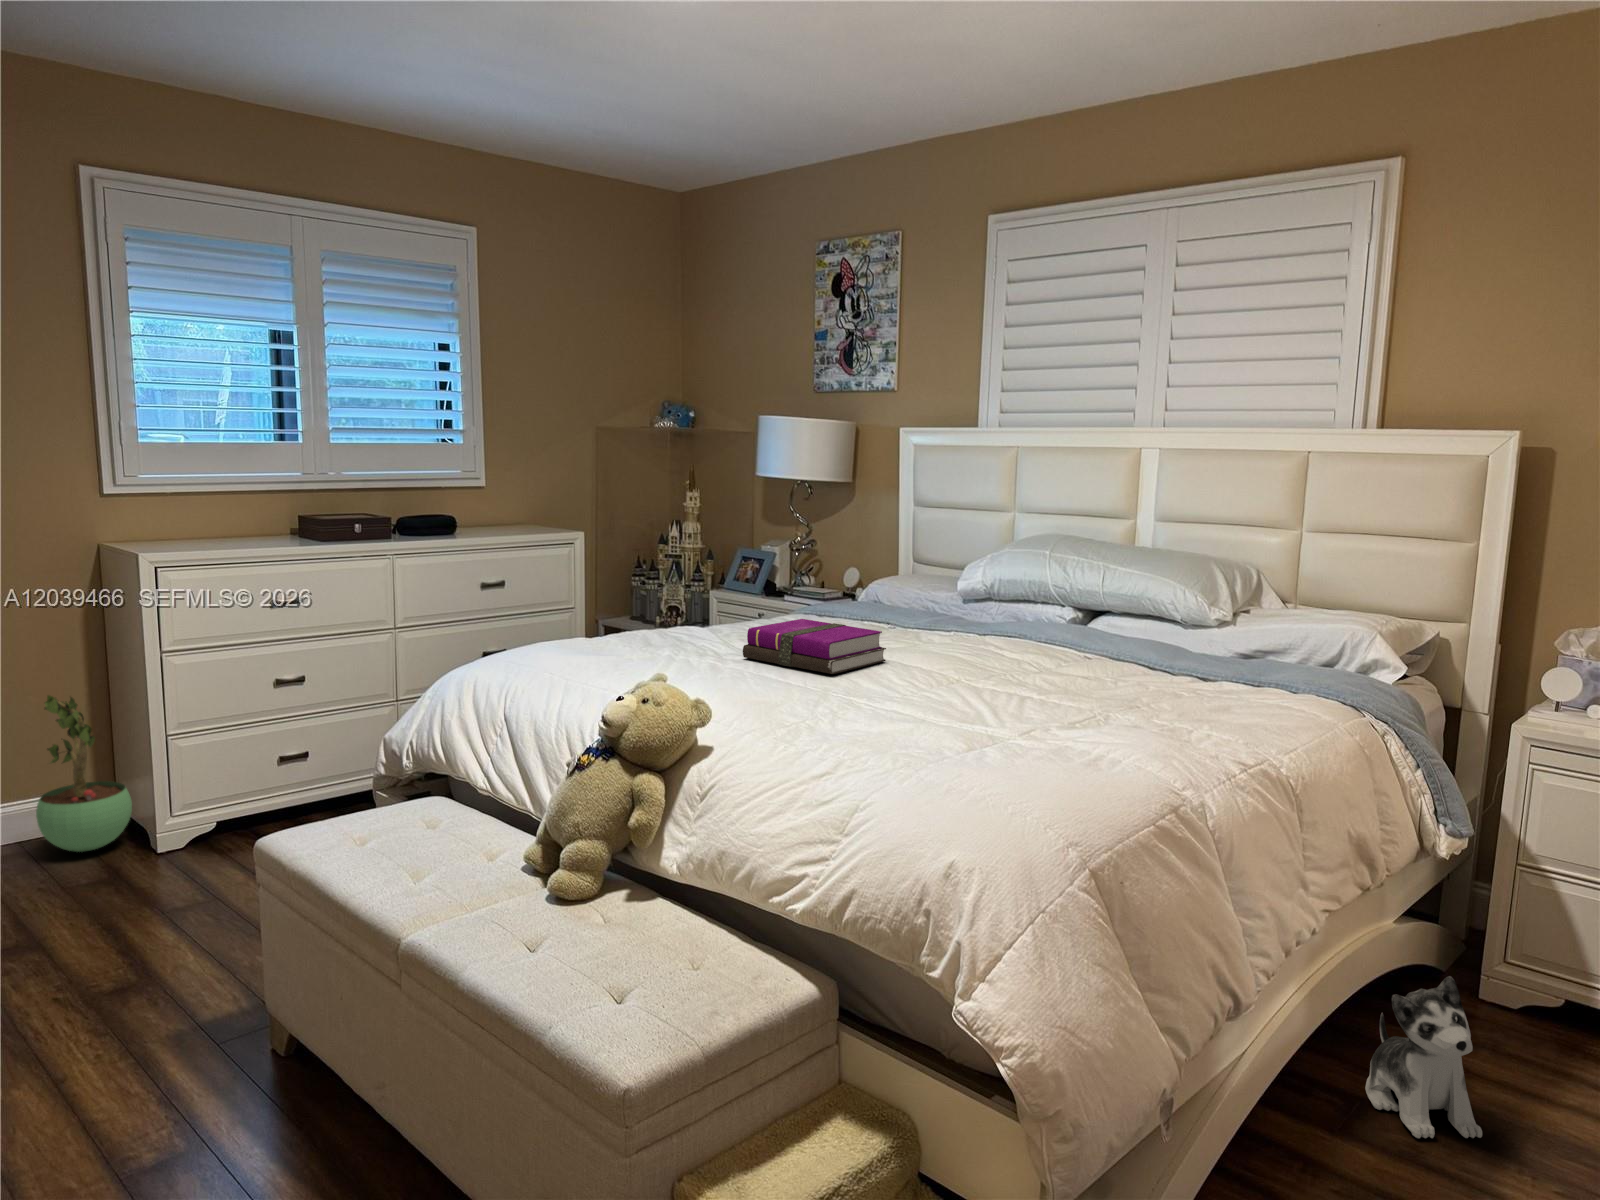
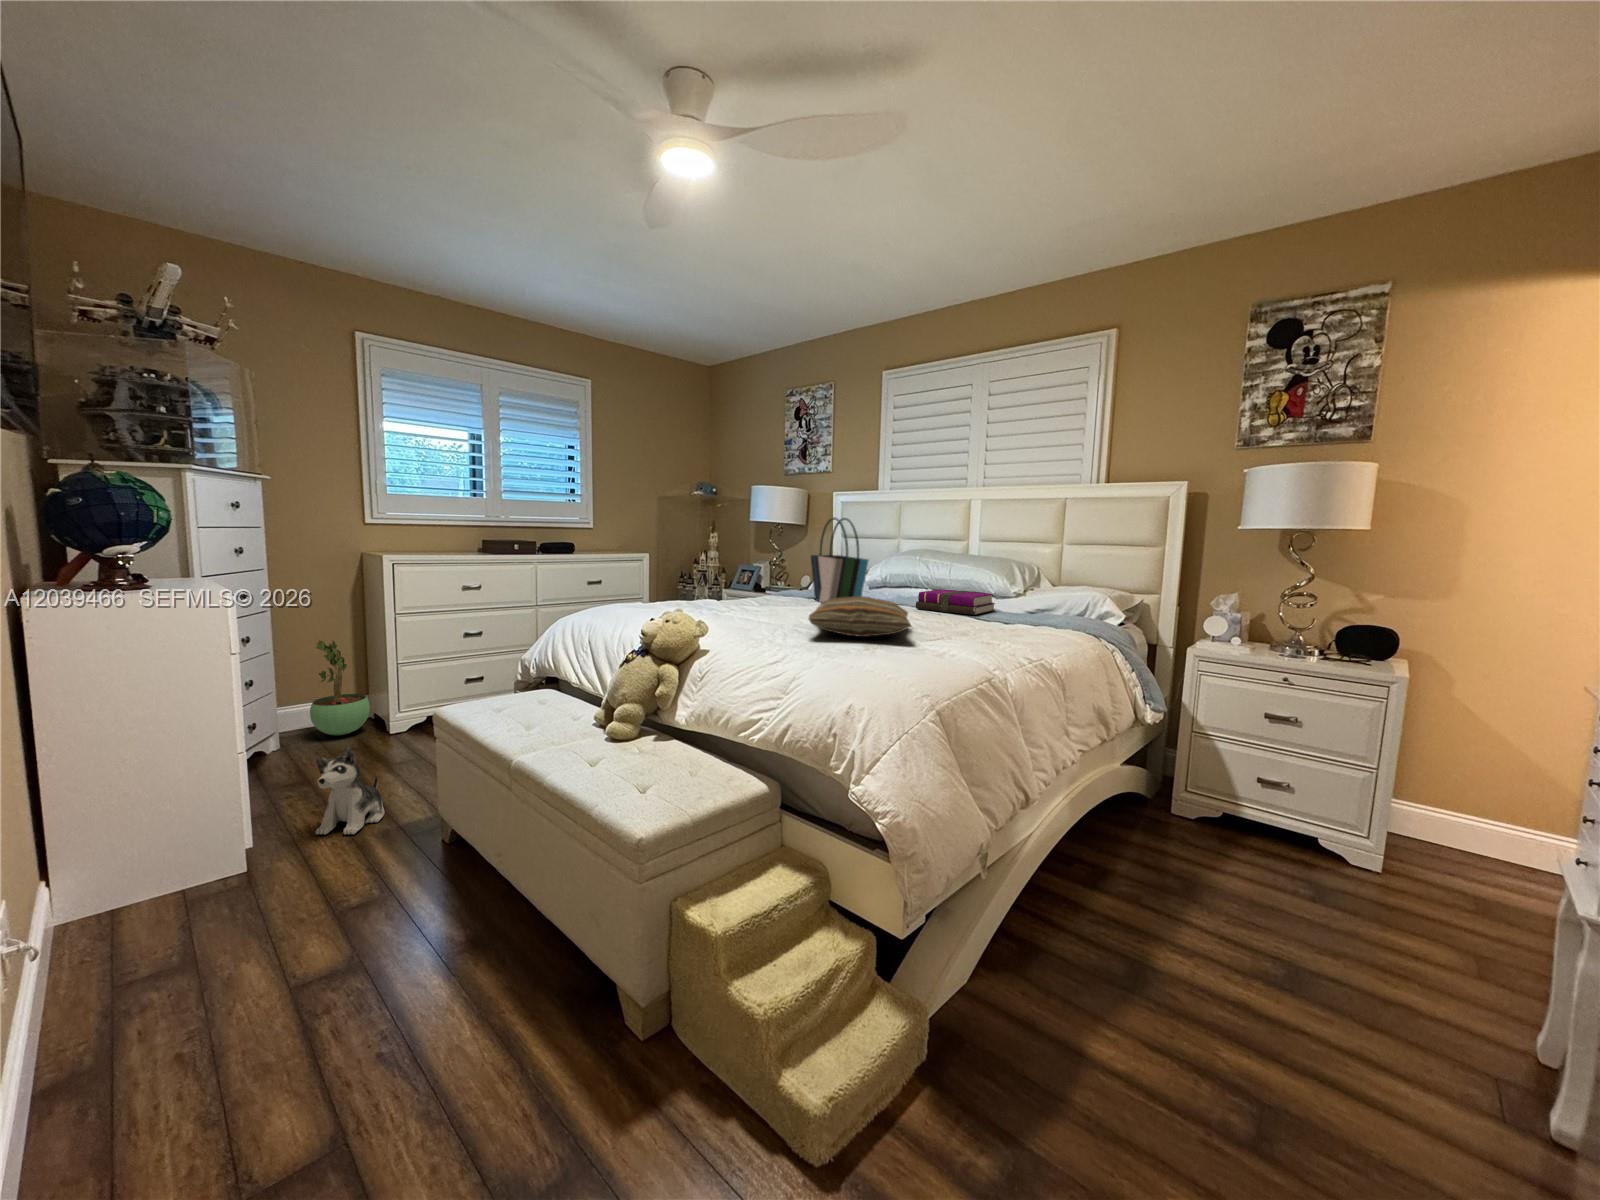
tote bag: none [866,491,967,642] -> present [811,518,868,602]
notebook: present [743,619,886,674] -> present [916,589,995,615]
pillow: none [873,647,1047,719] -> present [809,596,911,637]
plush toy: present [1365,976,1482,1138] -> present [316,747,385,835]

